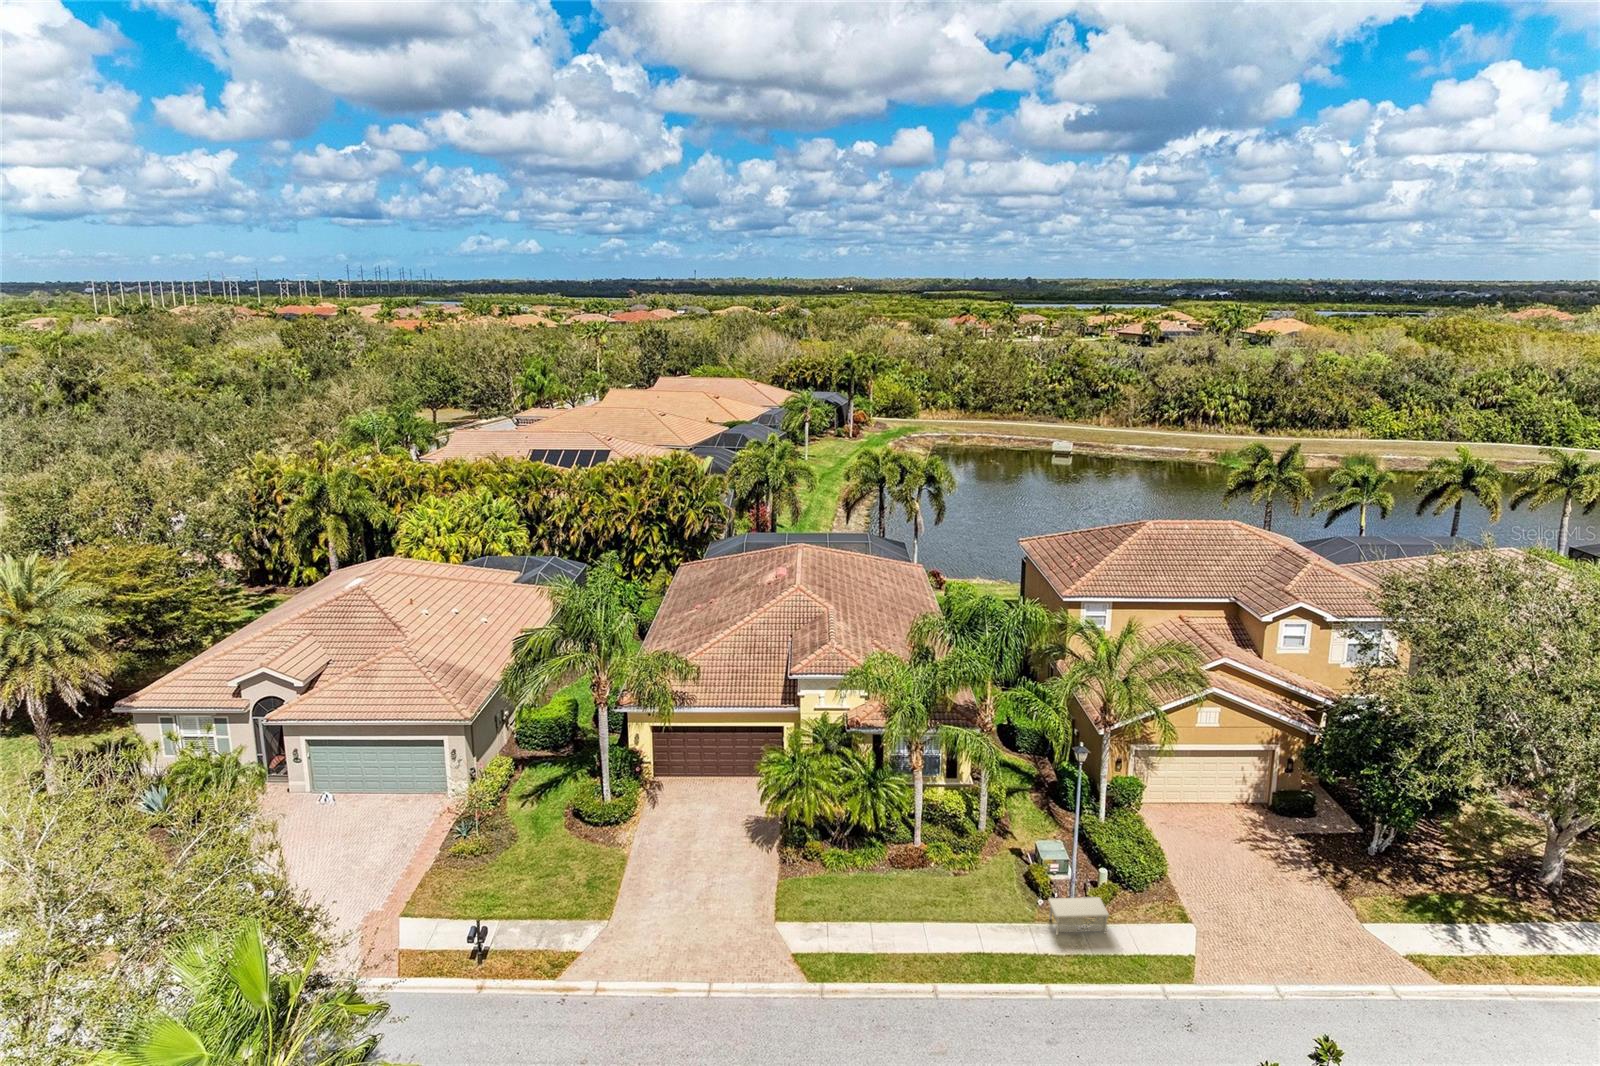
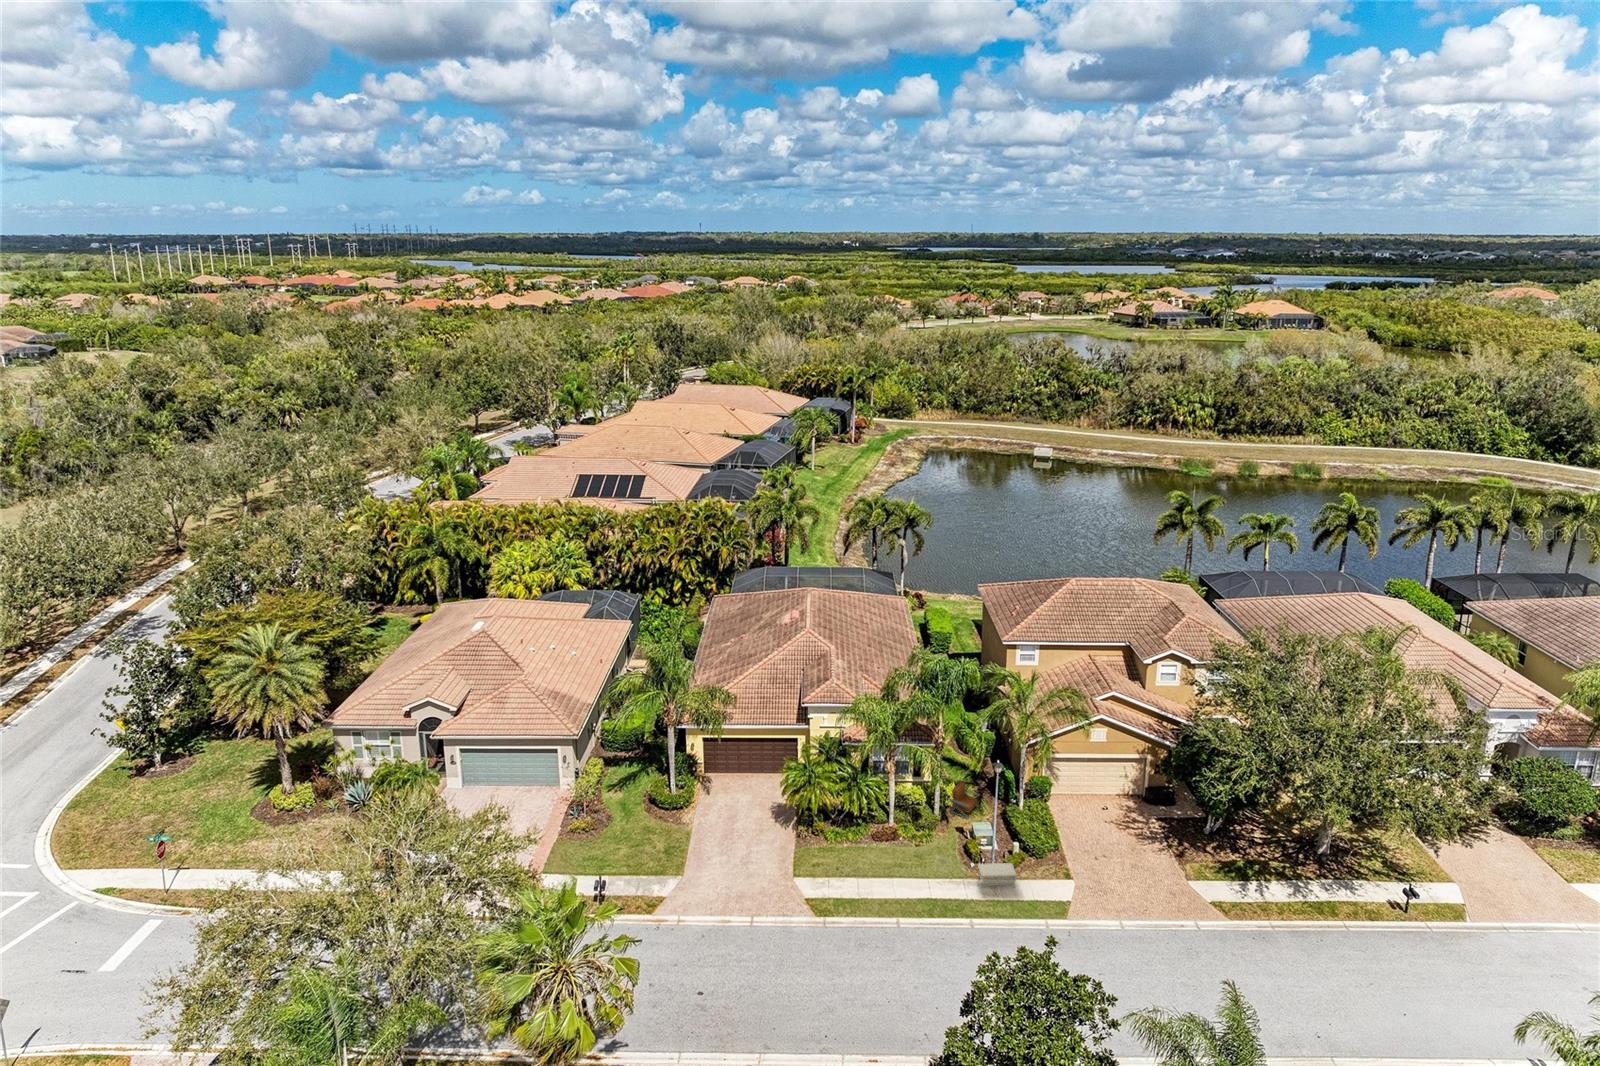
lounge chair: none [996,782,1042,837] -> present [949,781,979,819]

